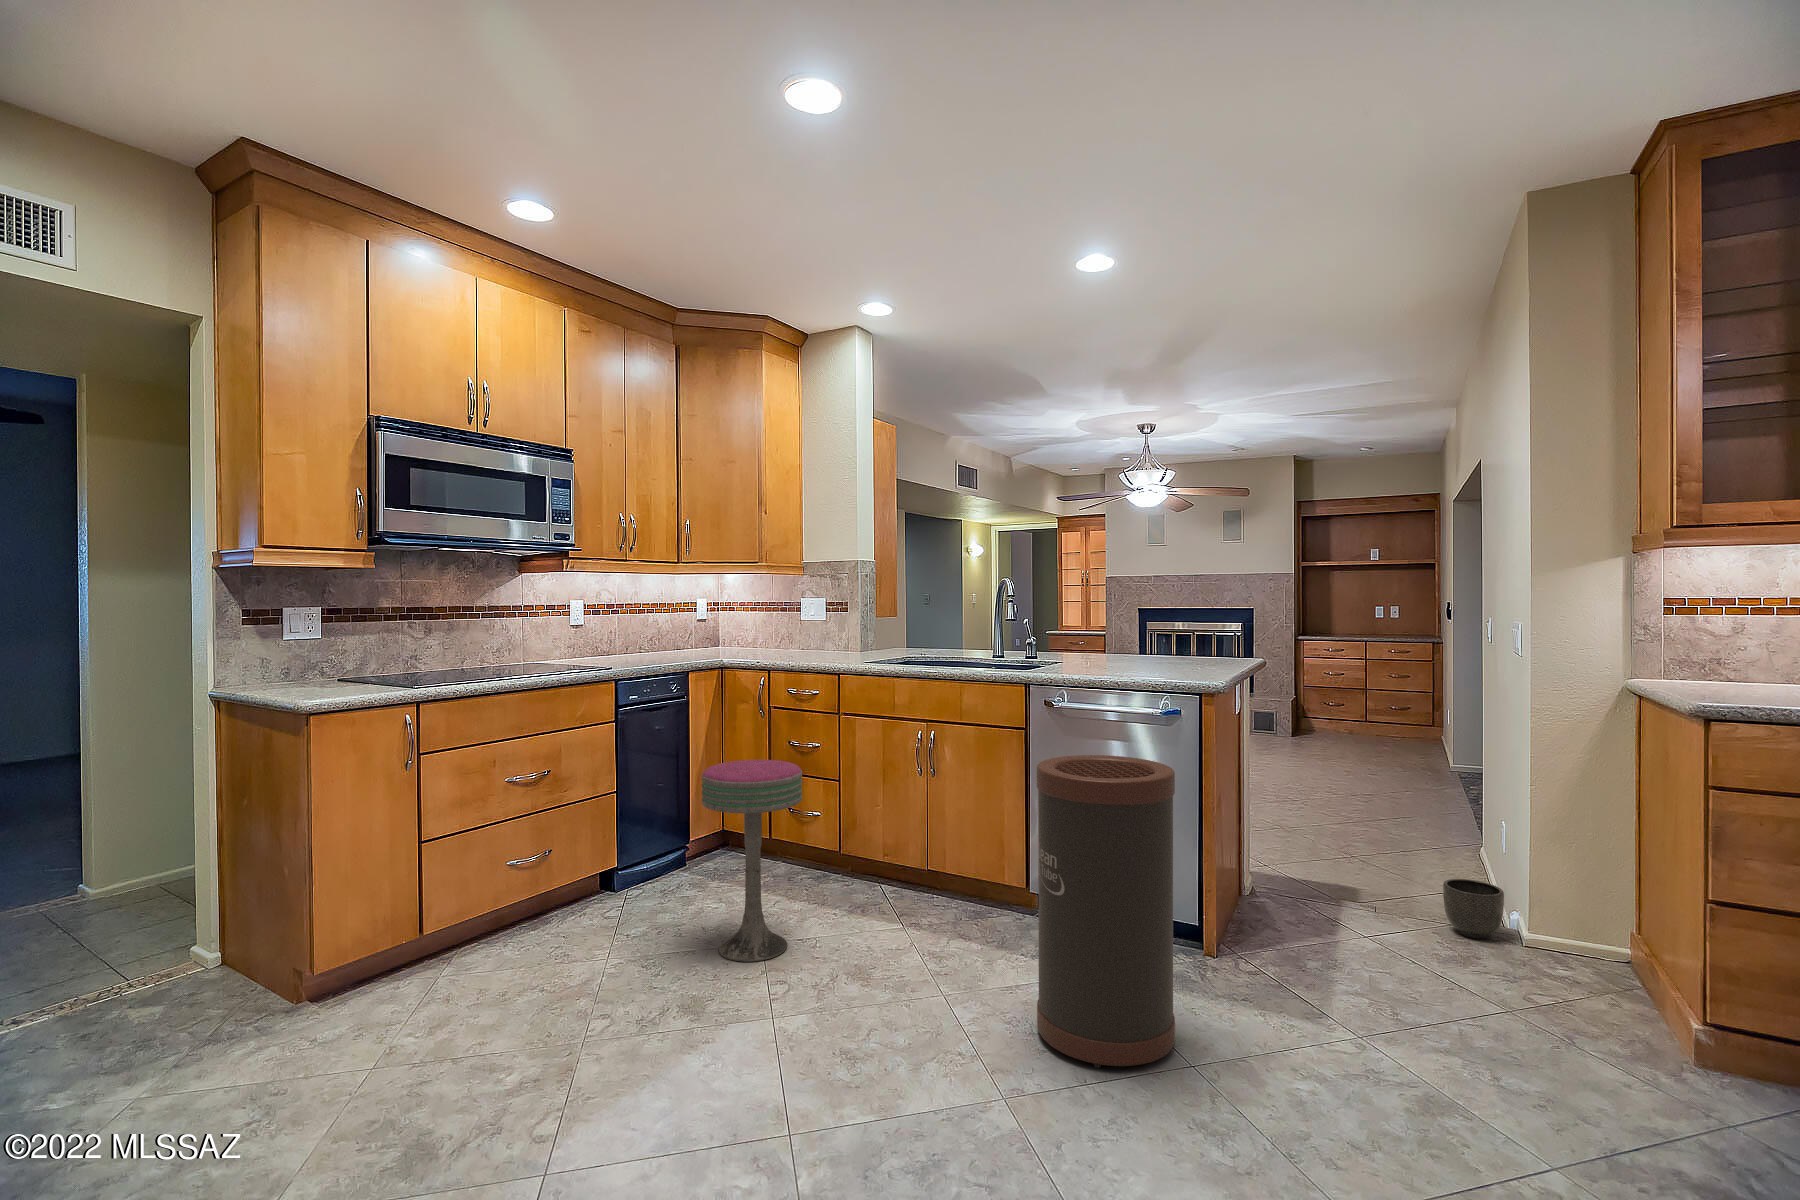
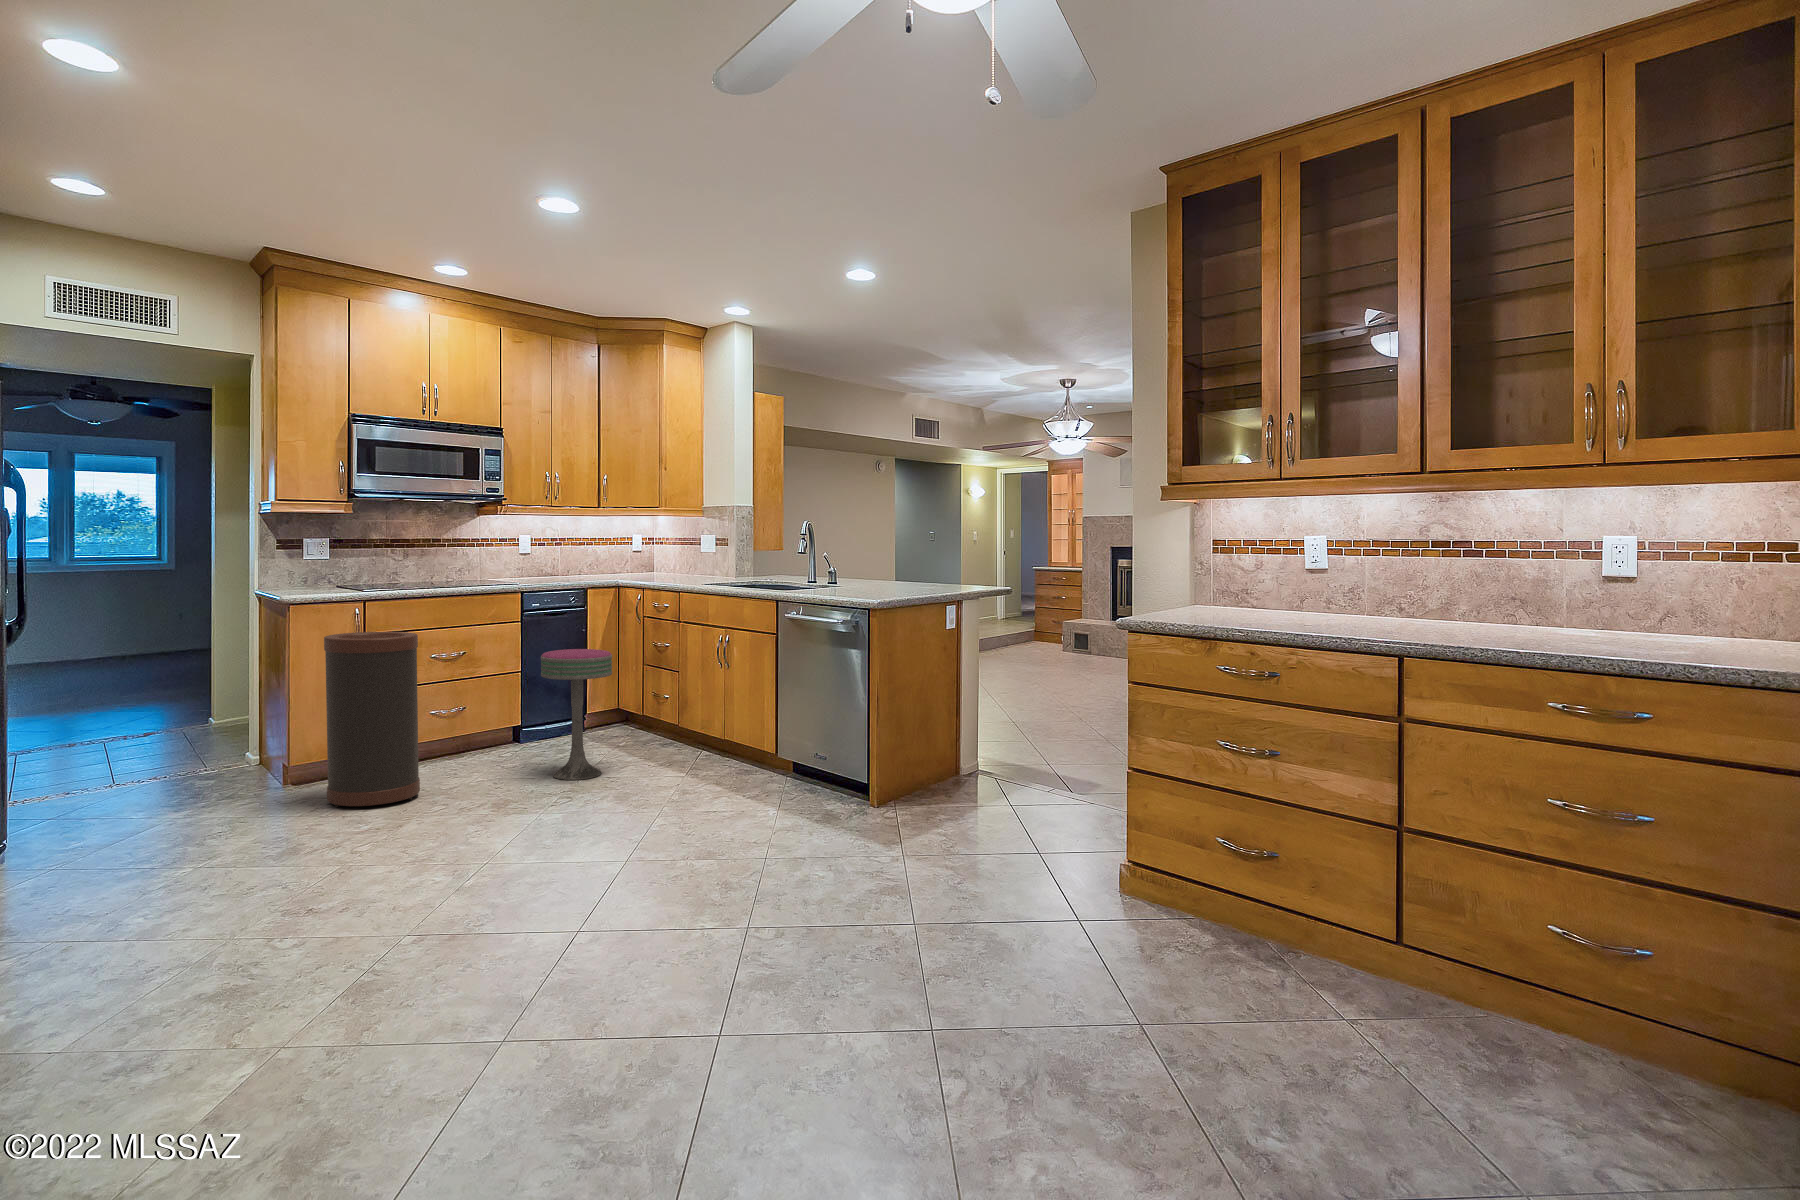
trash can: present [1037,755,1175,1068] -> present [324,632,420,807]
planter: present [1443,879,1504,939] -> none [1074,766,1115,809]

